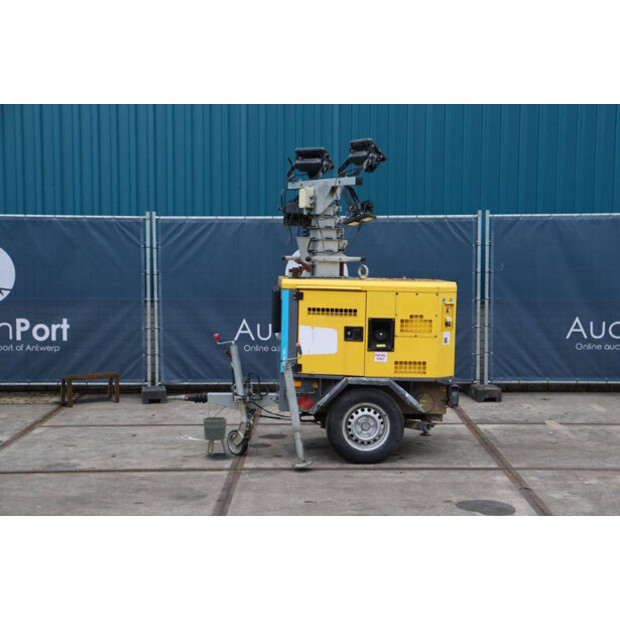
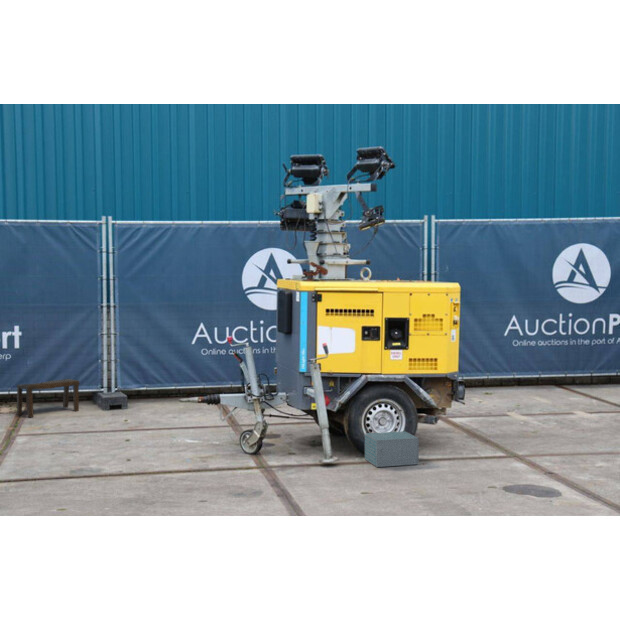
planter: present [203,417,227,456] -> none [218,419,241,458]
storage box: none [344,438,394,474] -> present [365,431,419,467]

